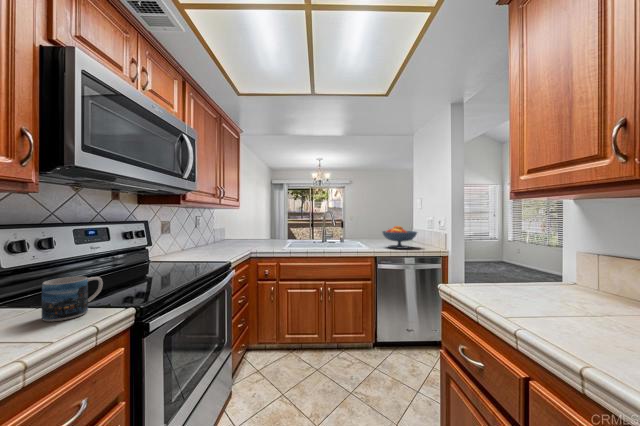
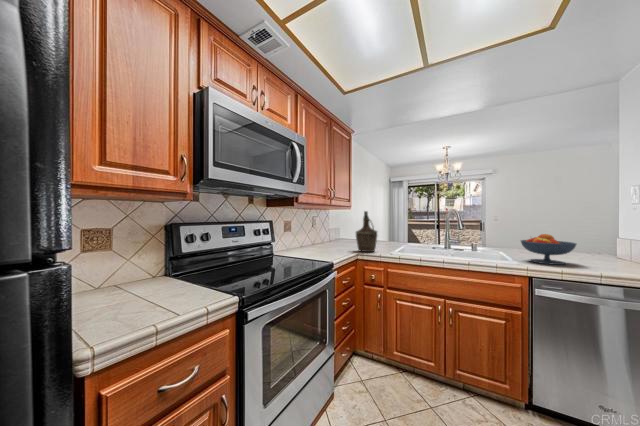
bottle: none [248,210,269,249] -> present [356,211,377,252]
mug: present [42,276,103,321] -> none [188,265,226,297]

